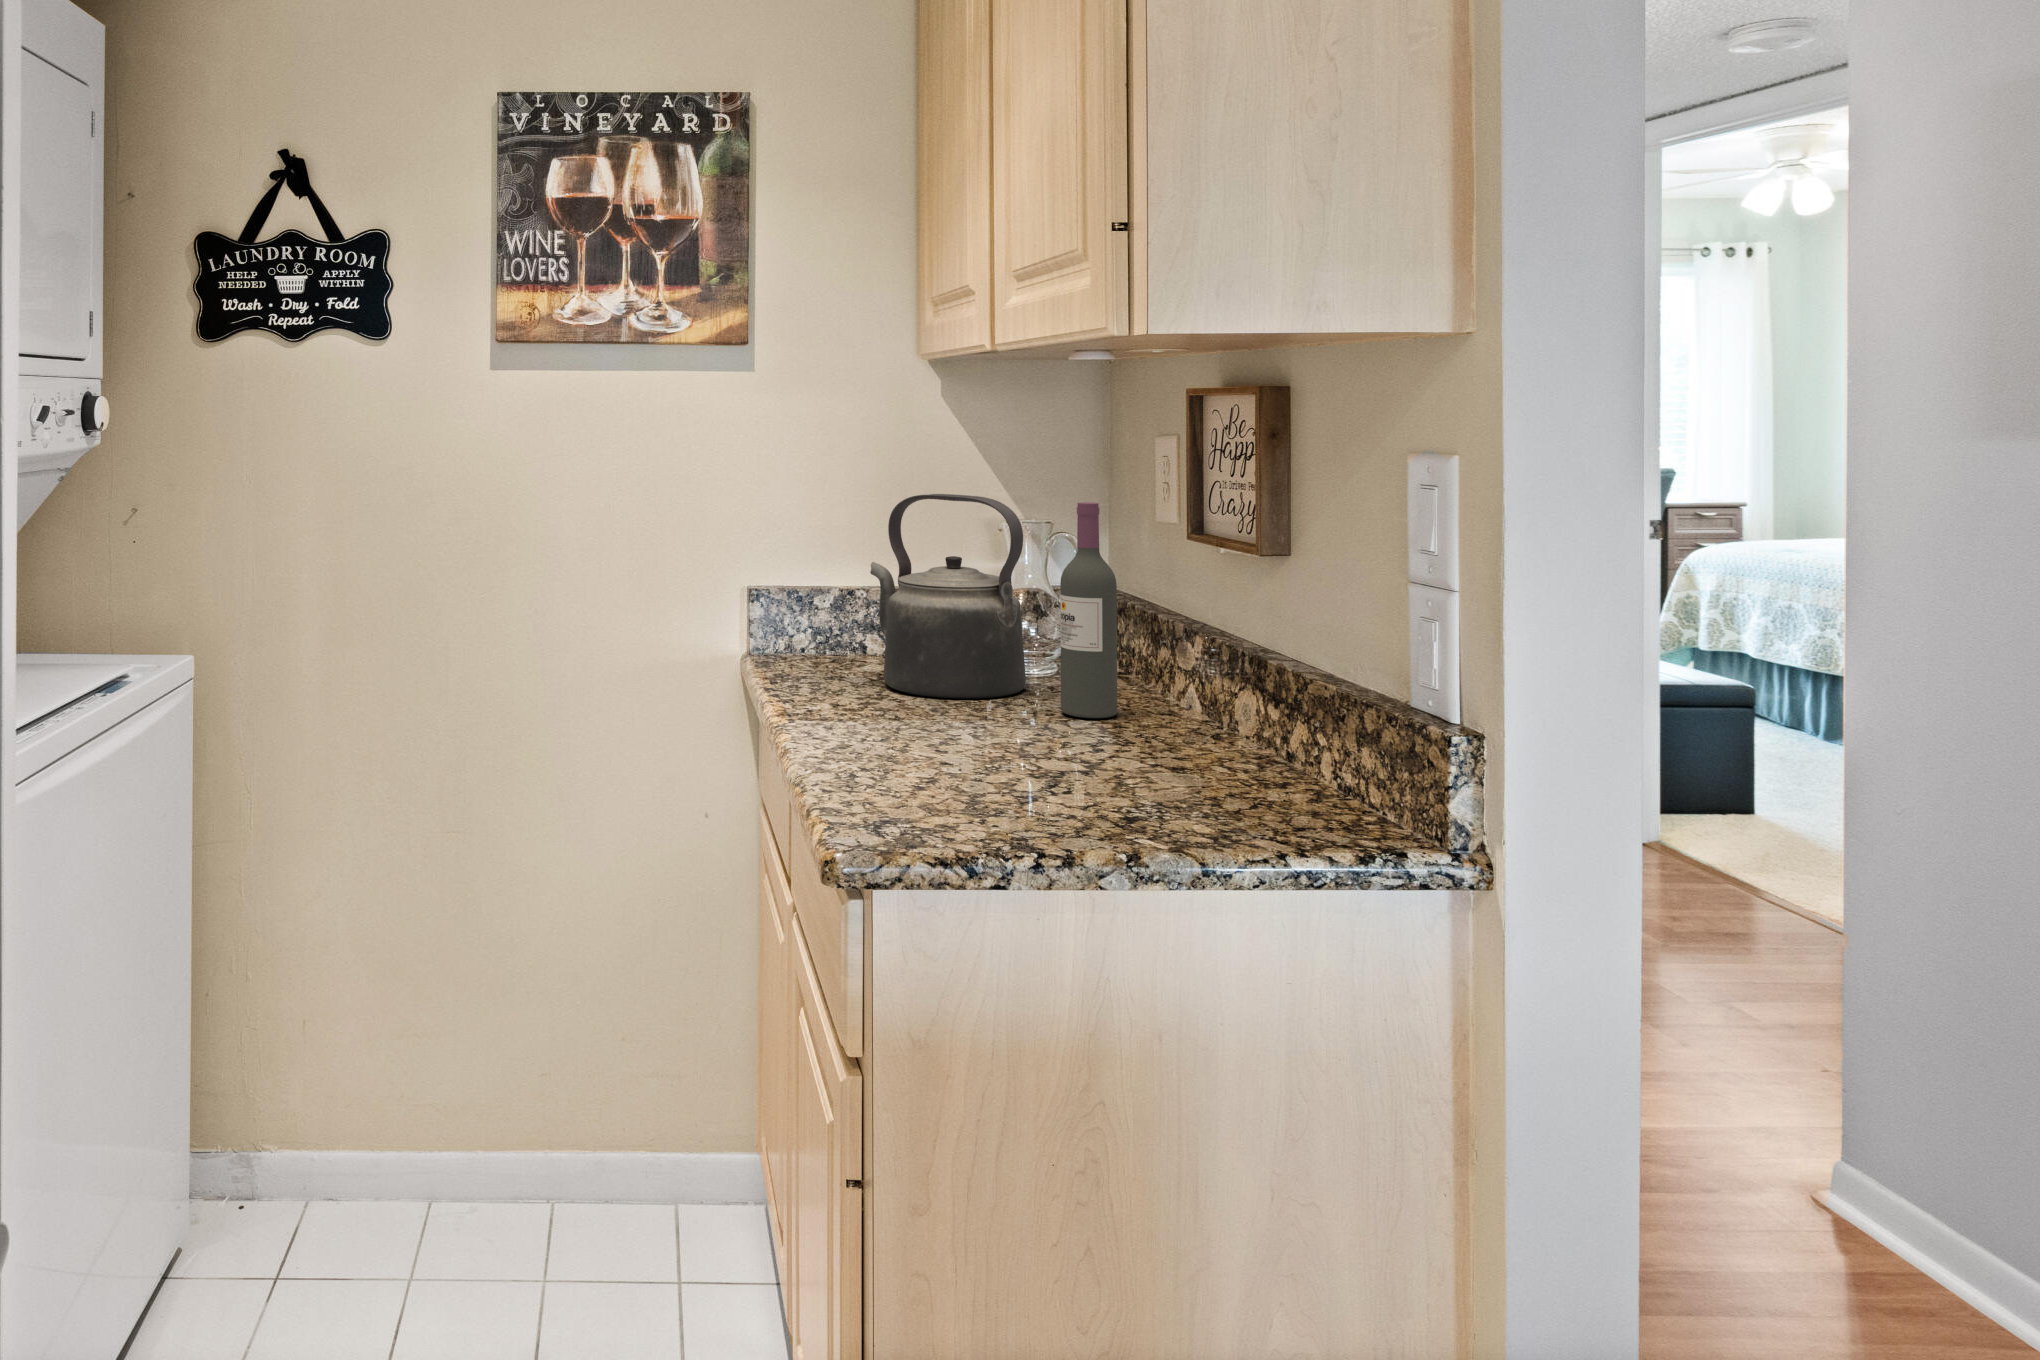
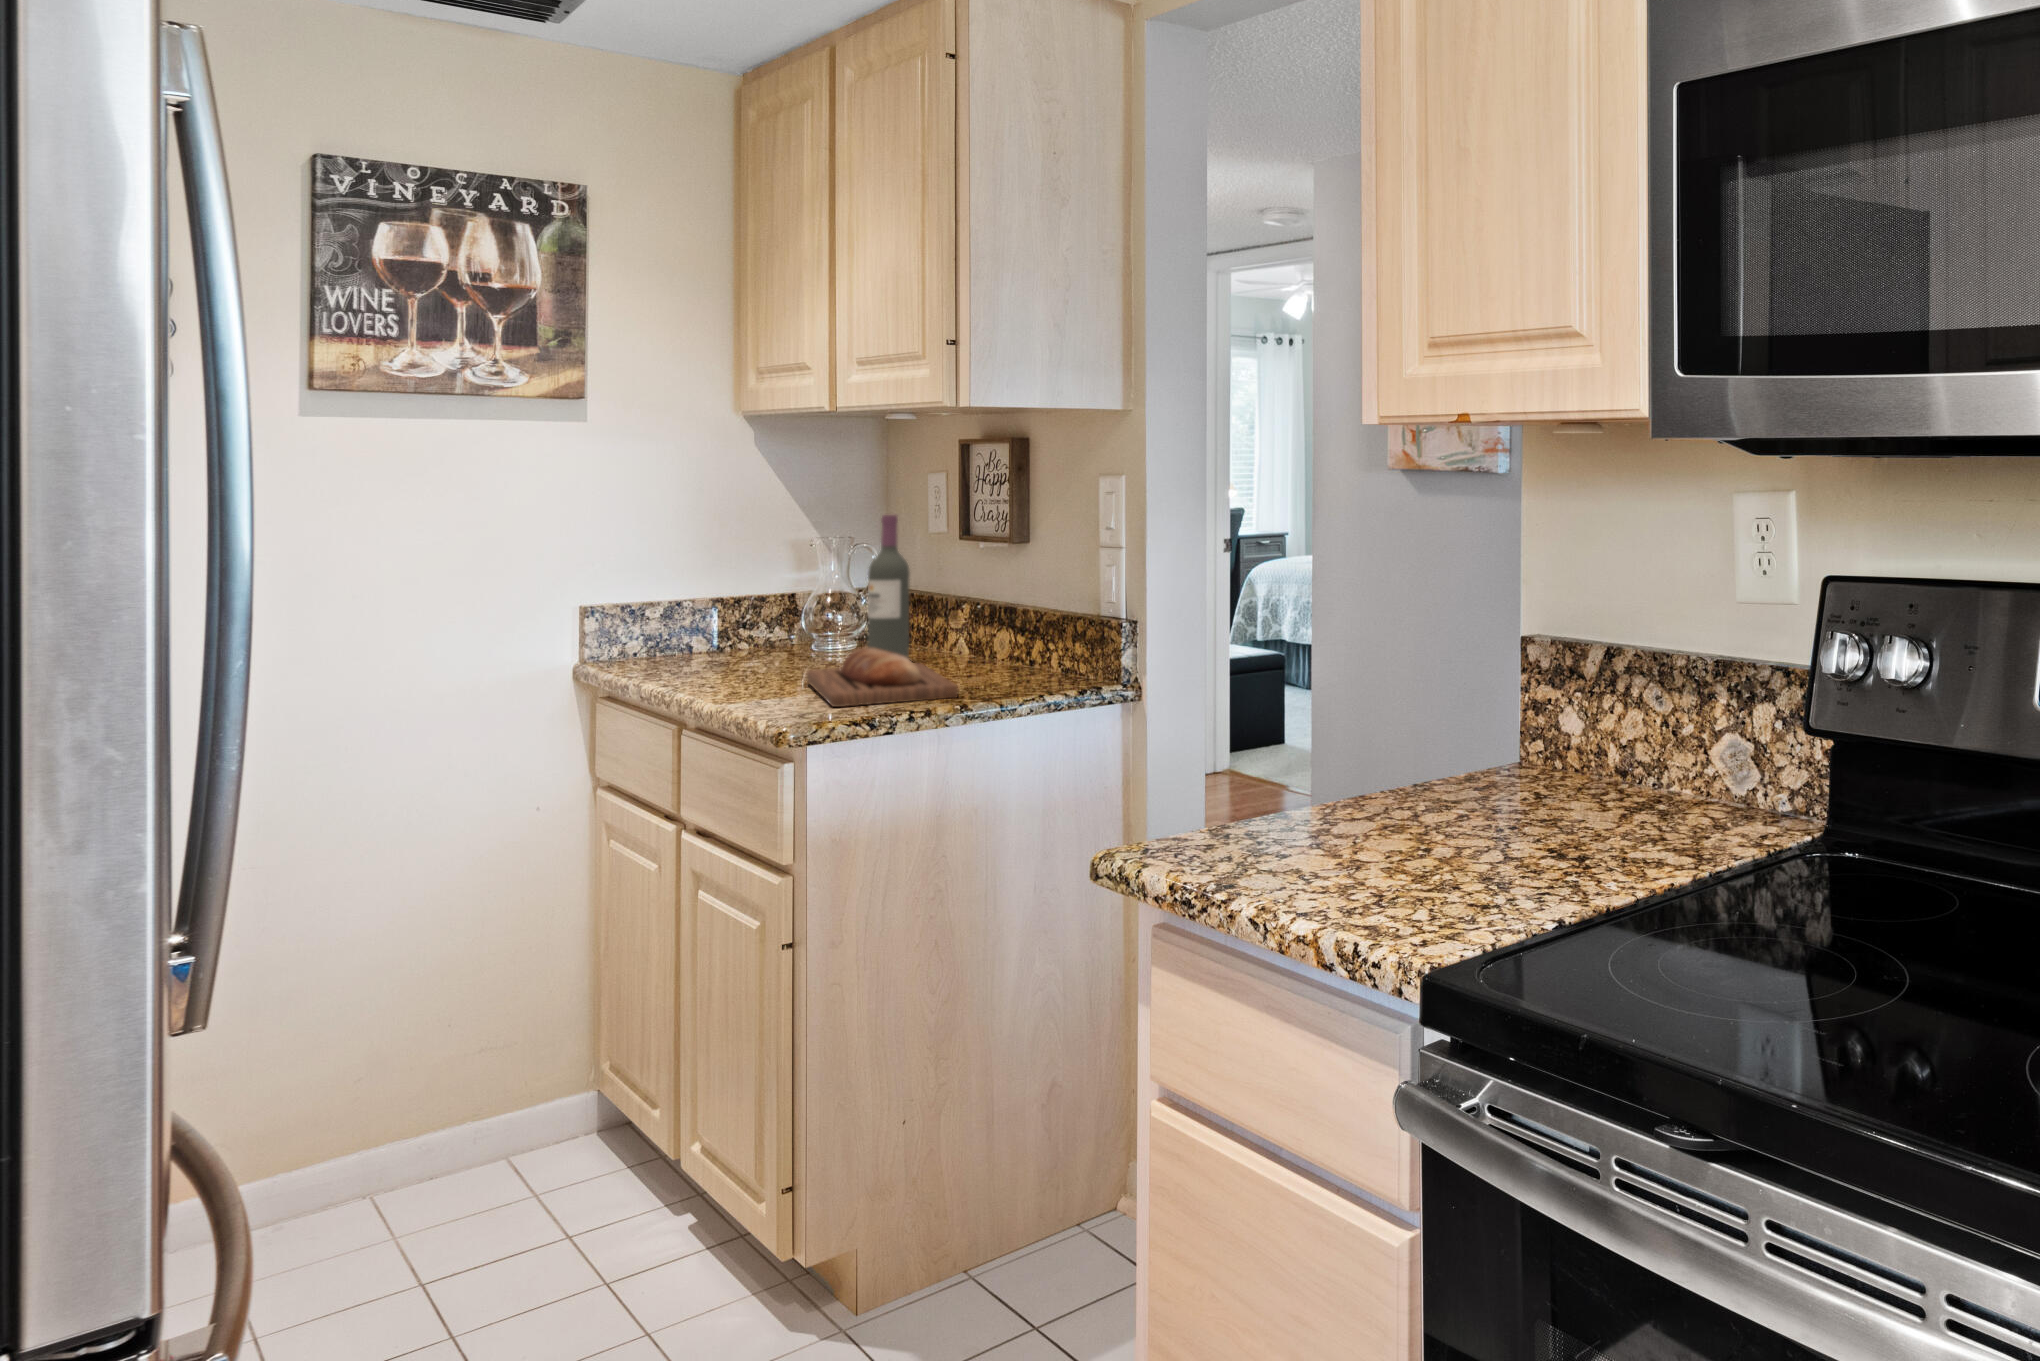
kettle: present [870,494,1026,699] -> none [701,516,835,667]
bread loaf: none [965,705,1160,815] -> present [806,648,958,707]

